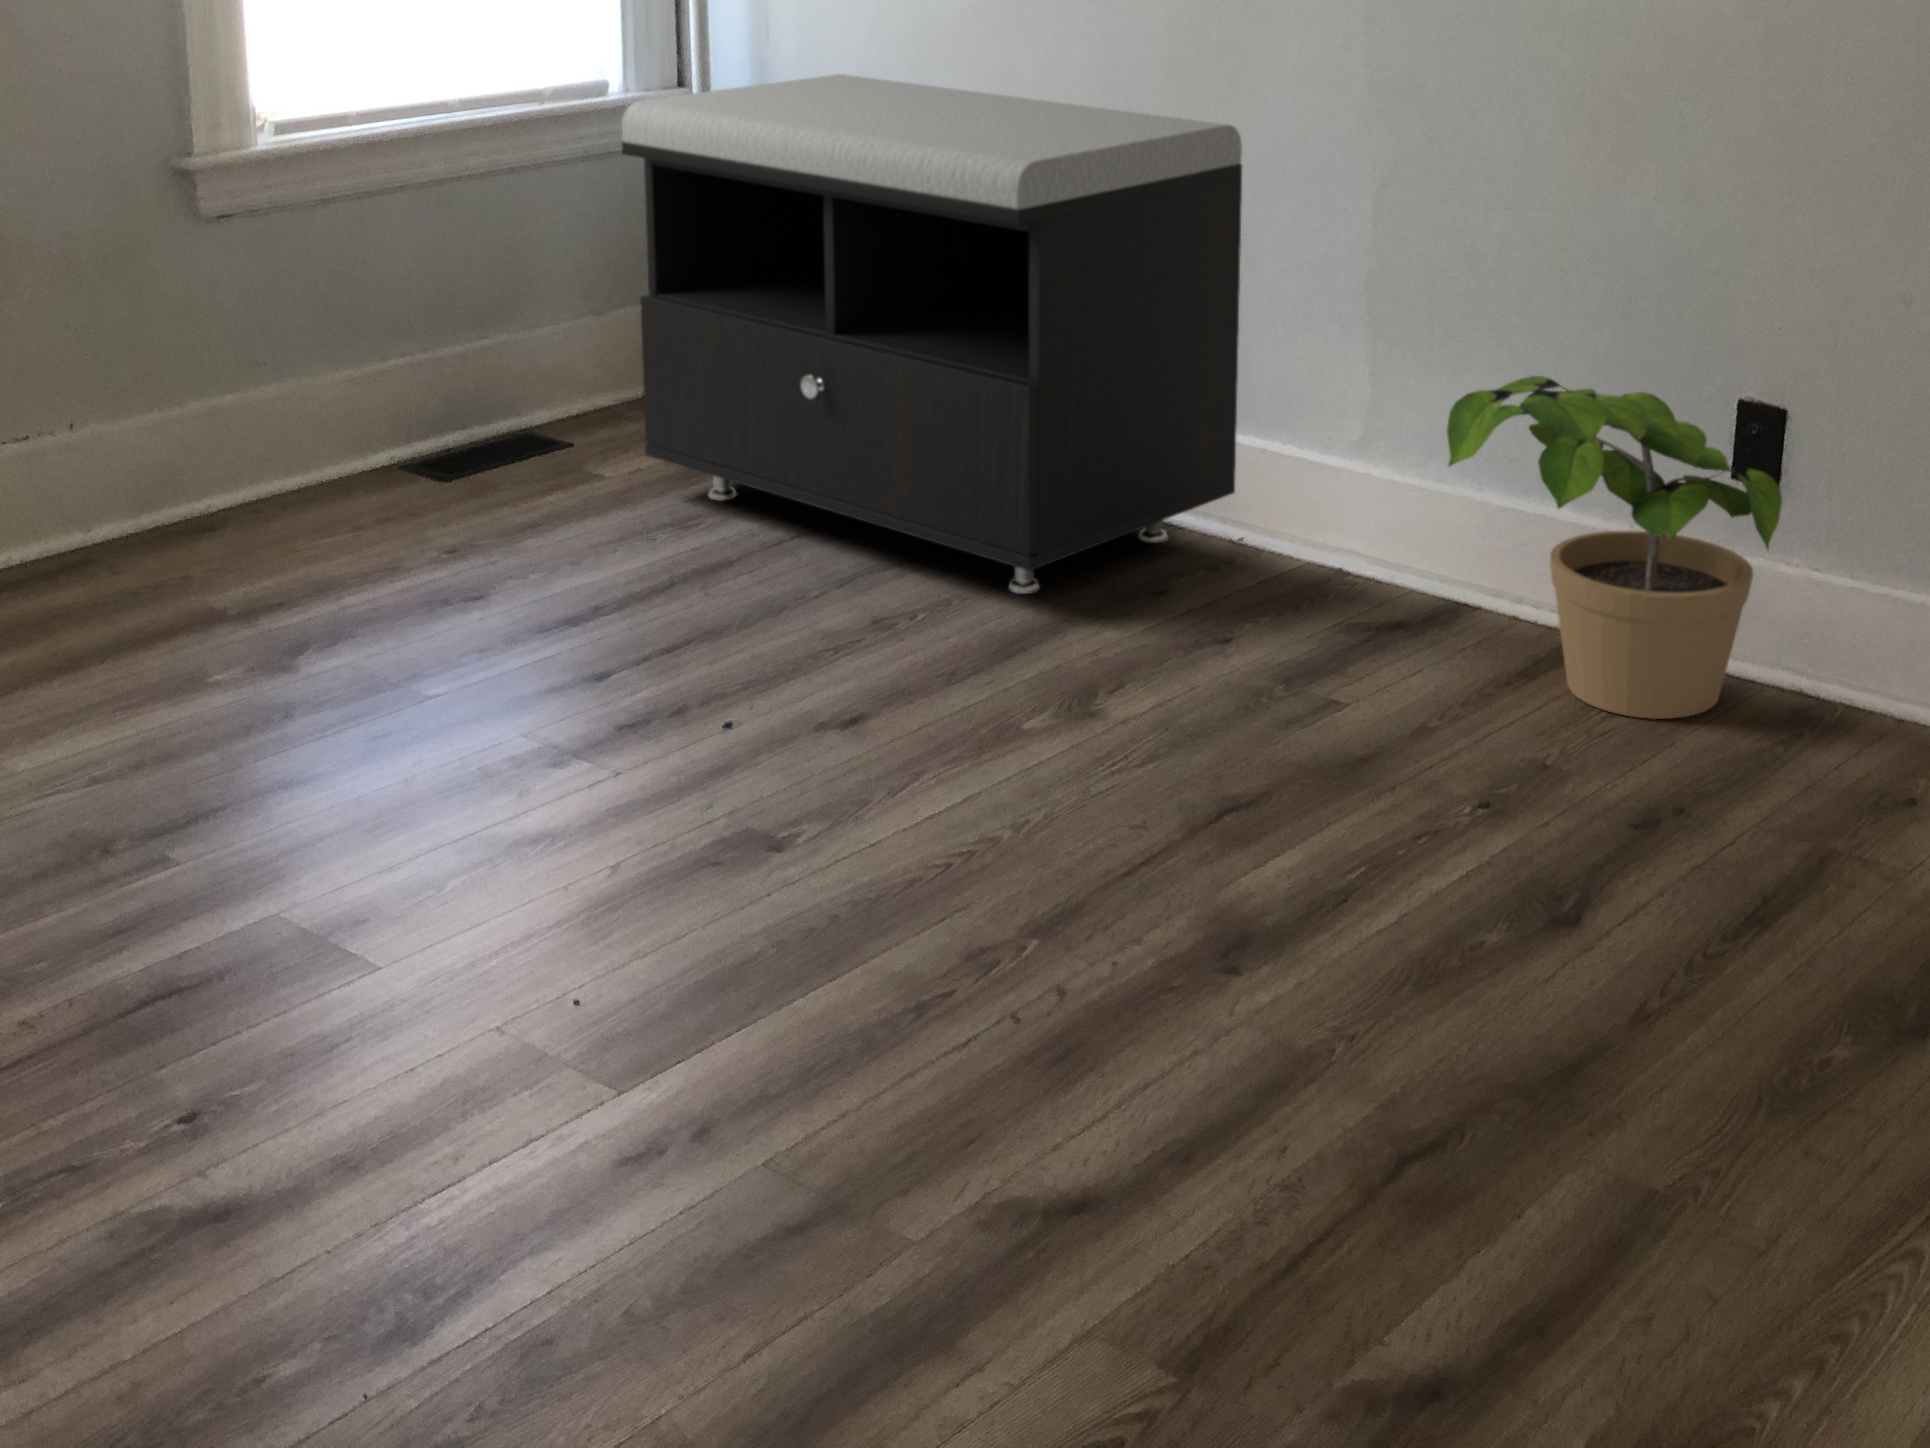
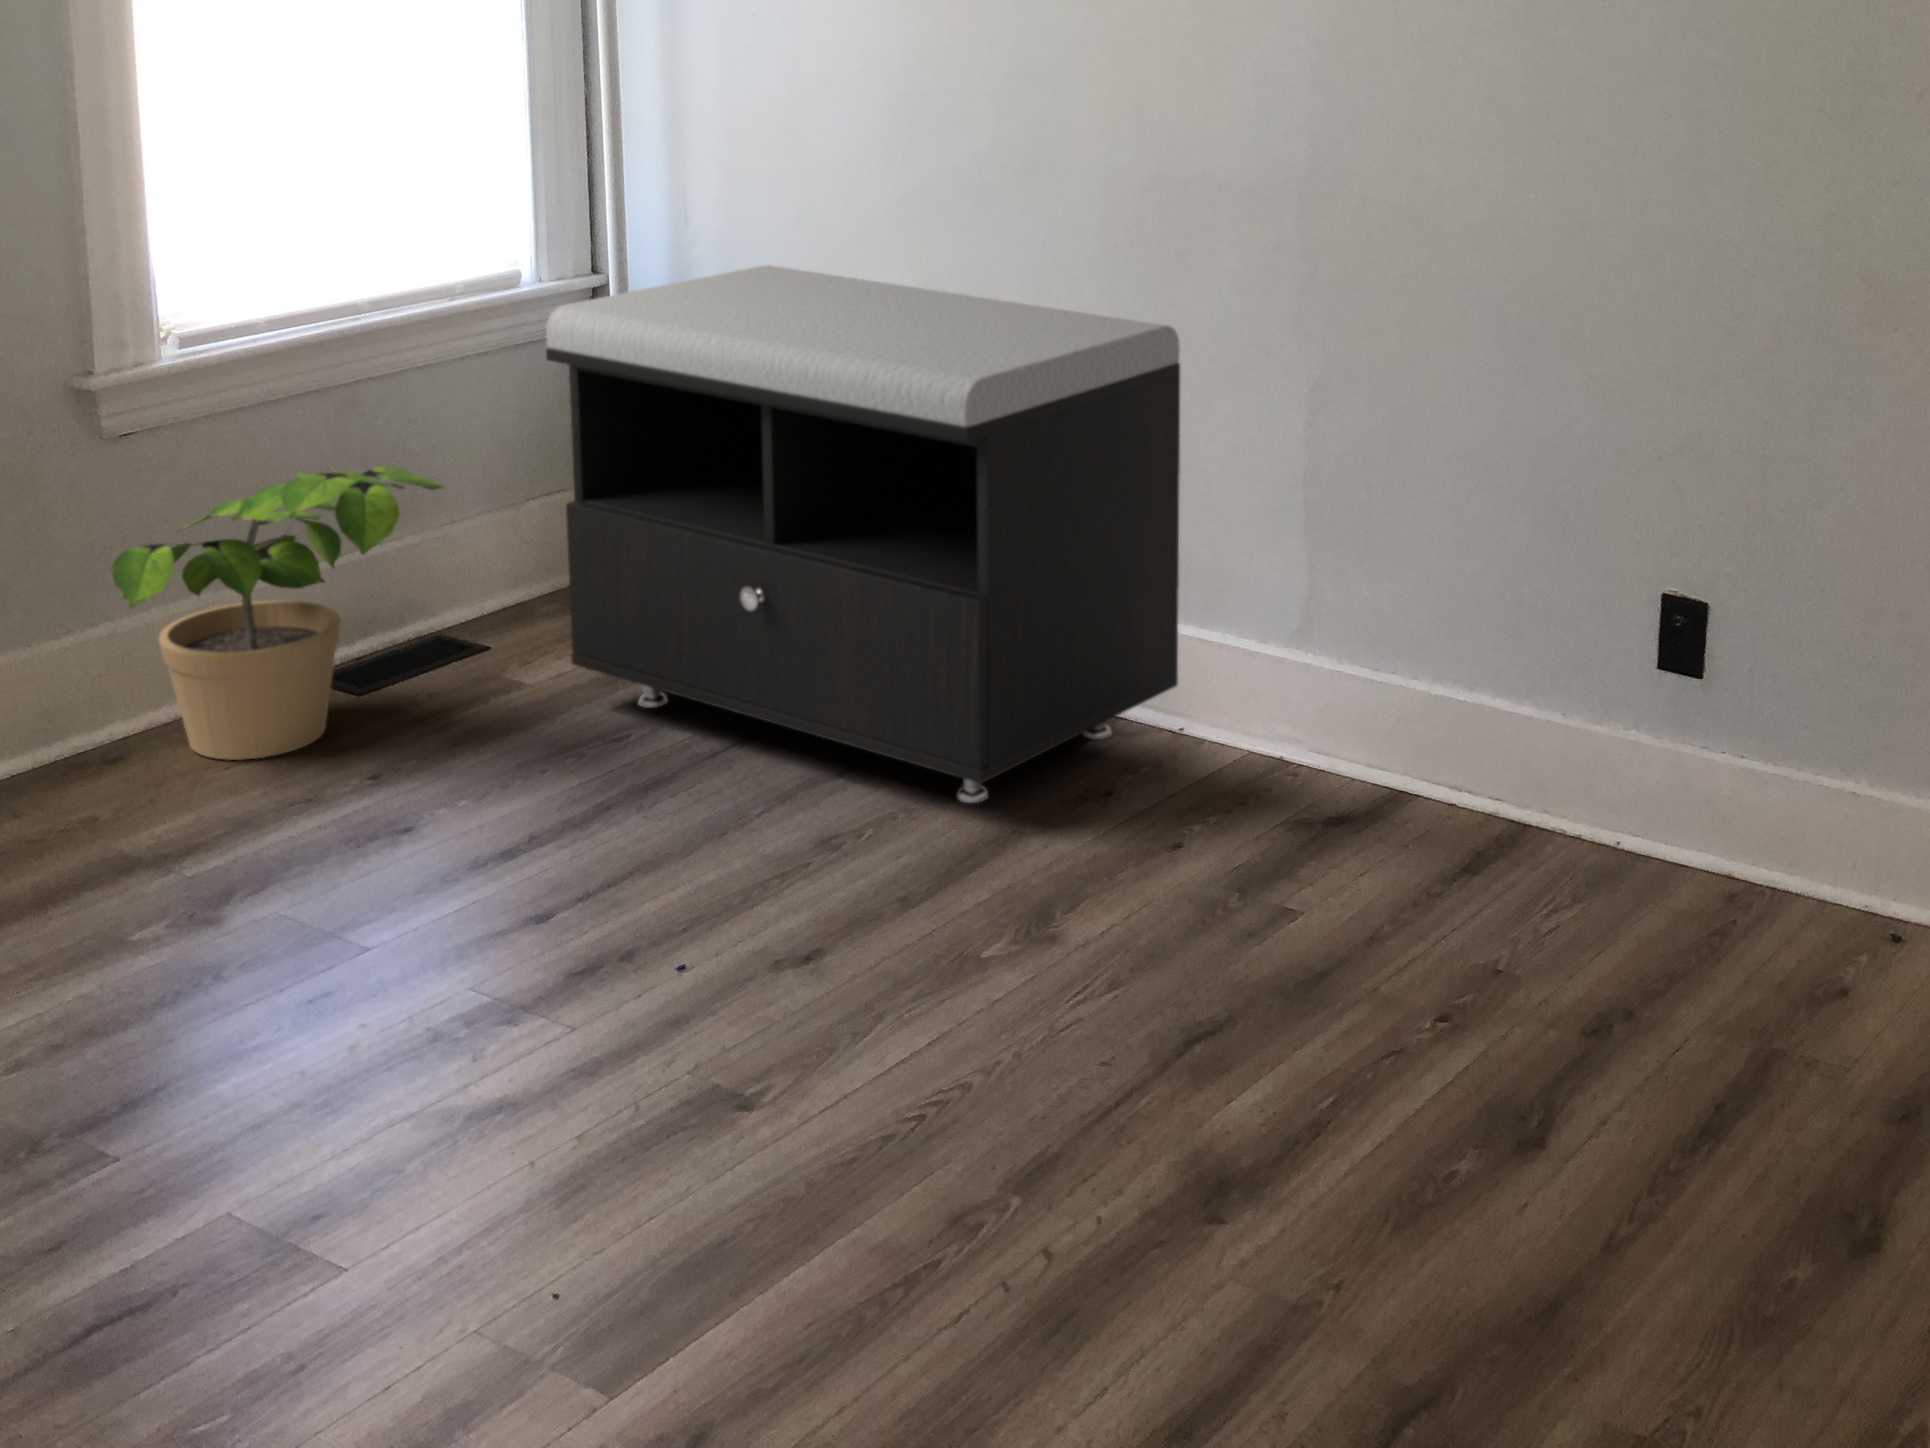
potted plant: present [1447,376,1782,719] -> present [111,466,443,760]

